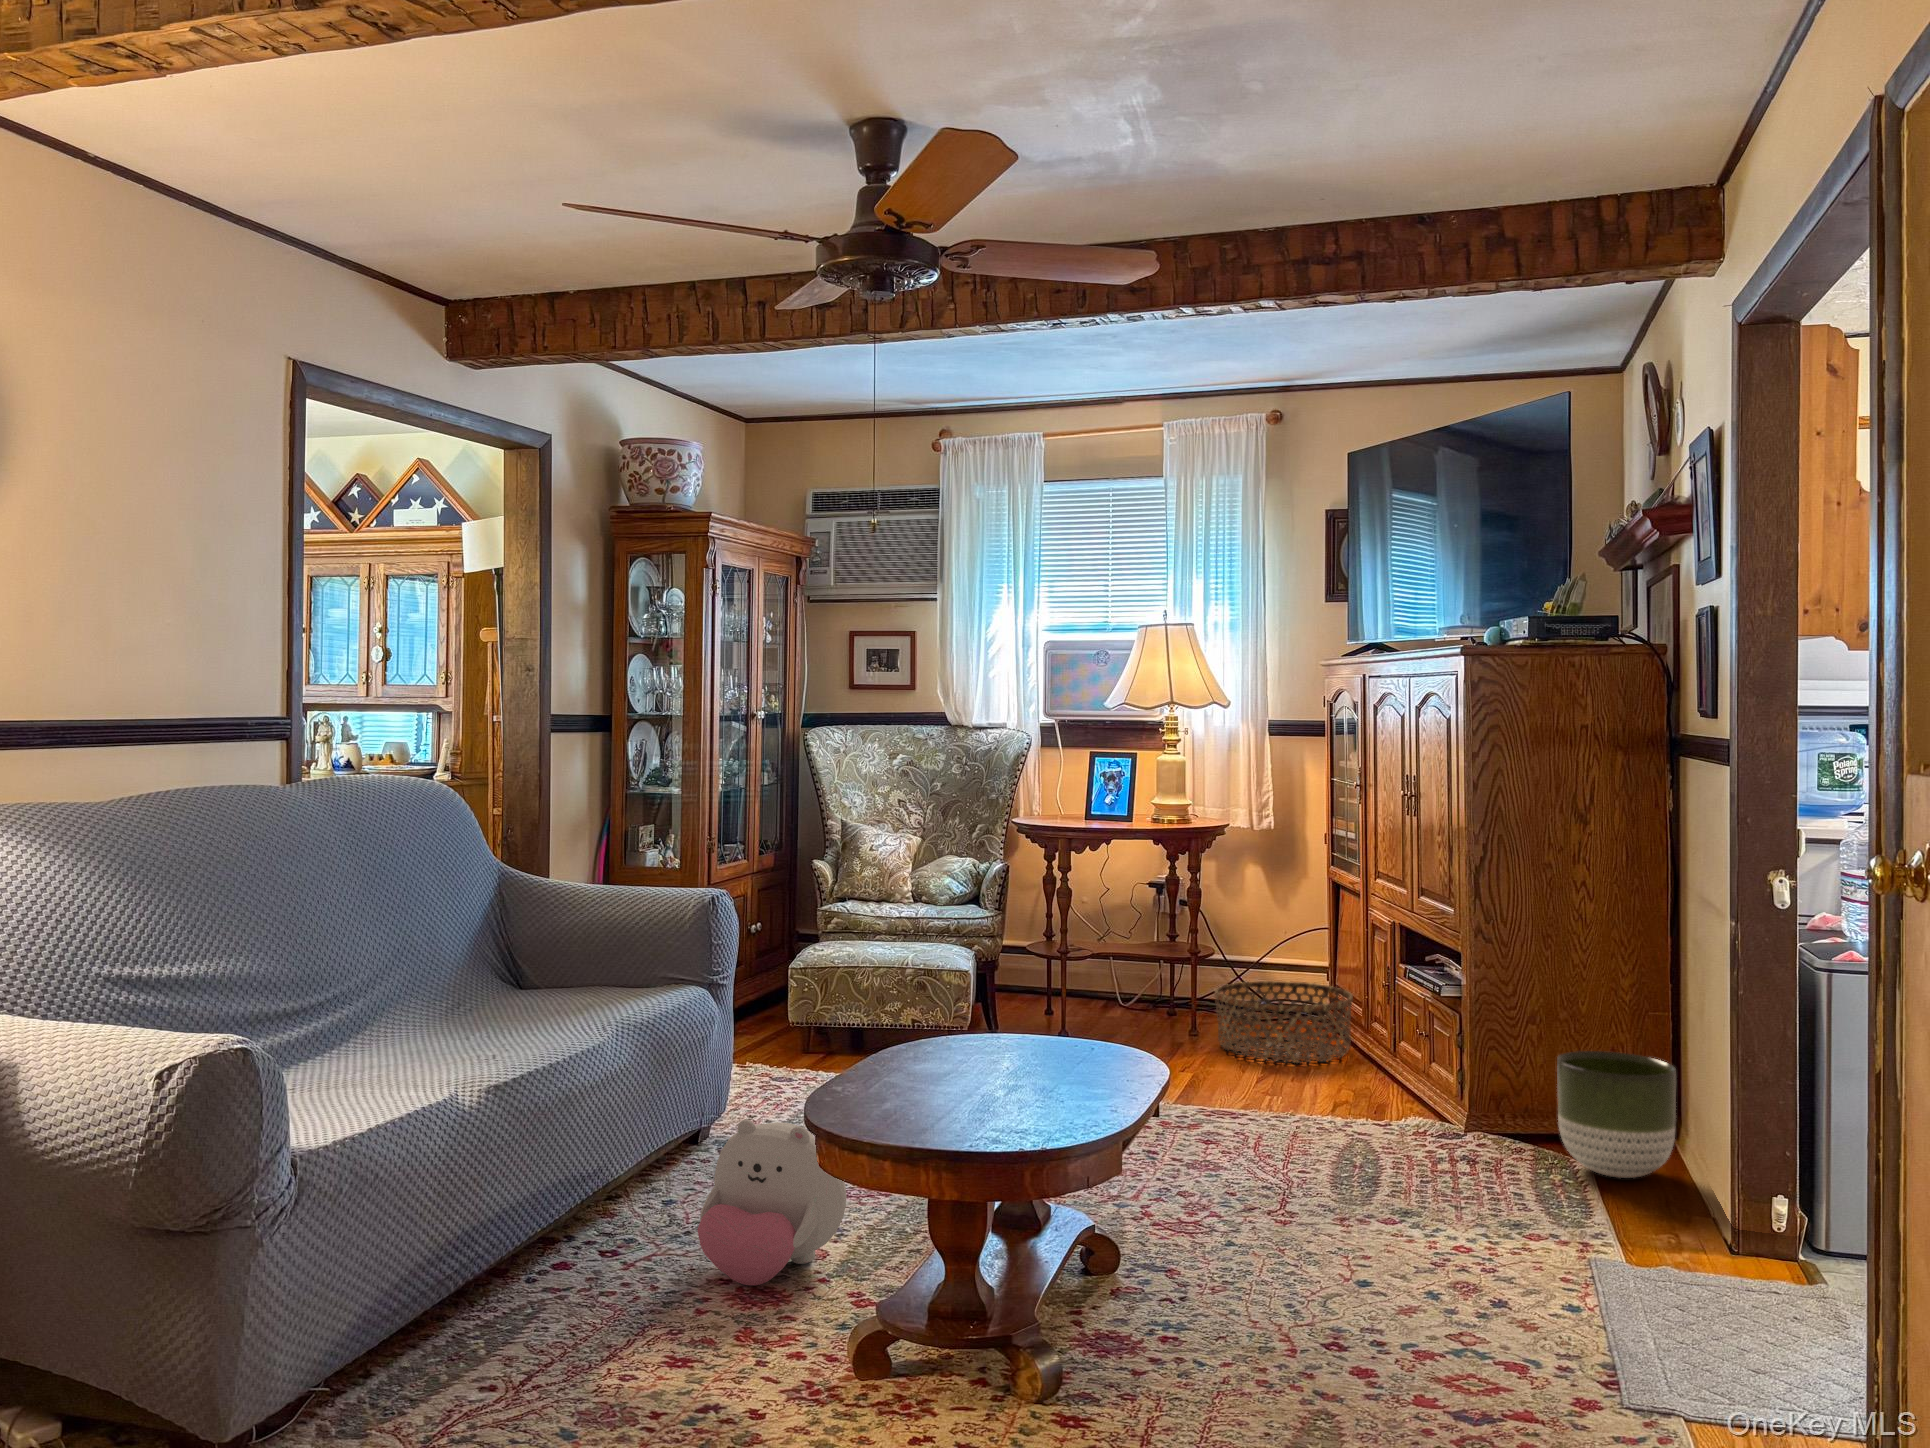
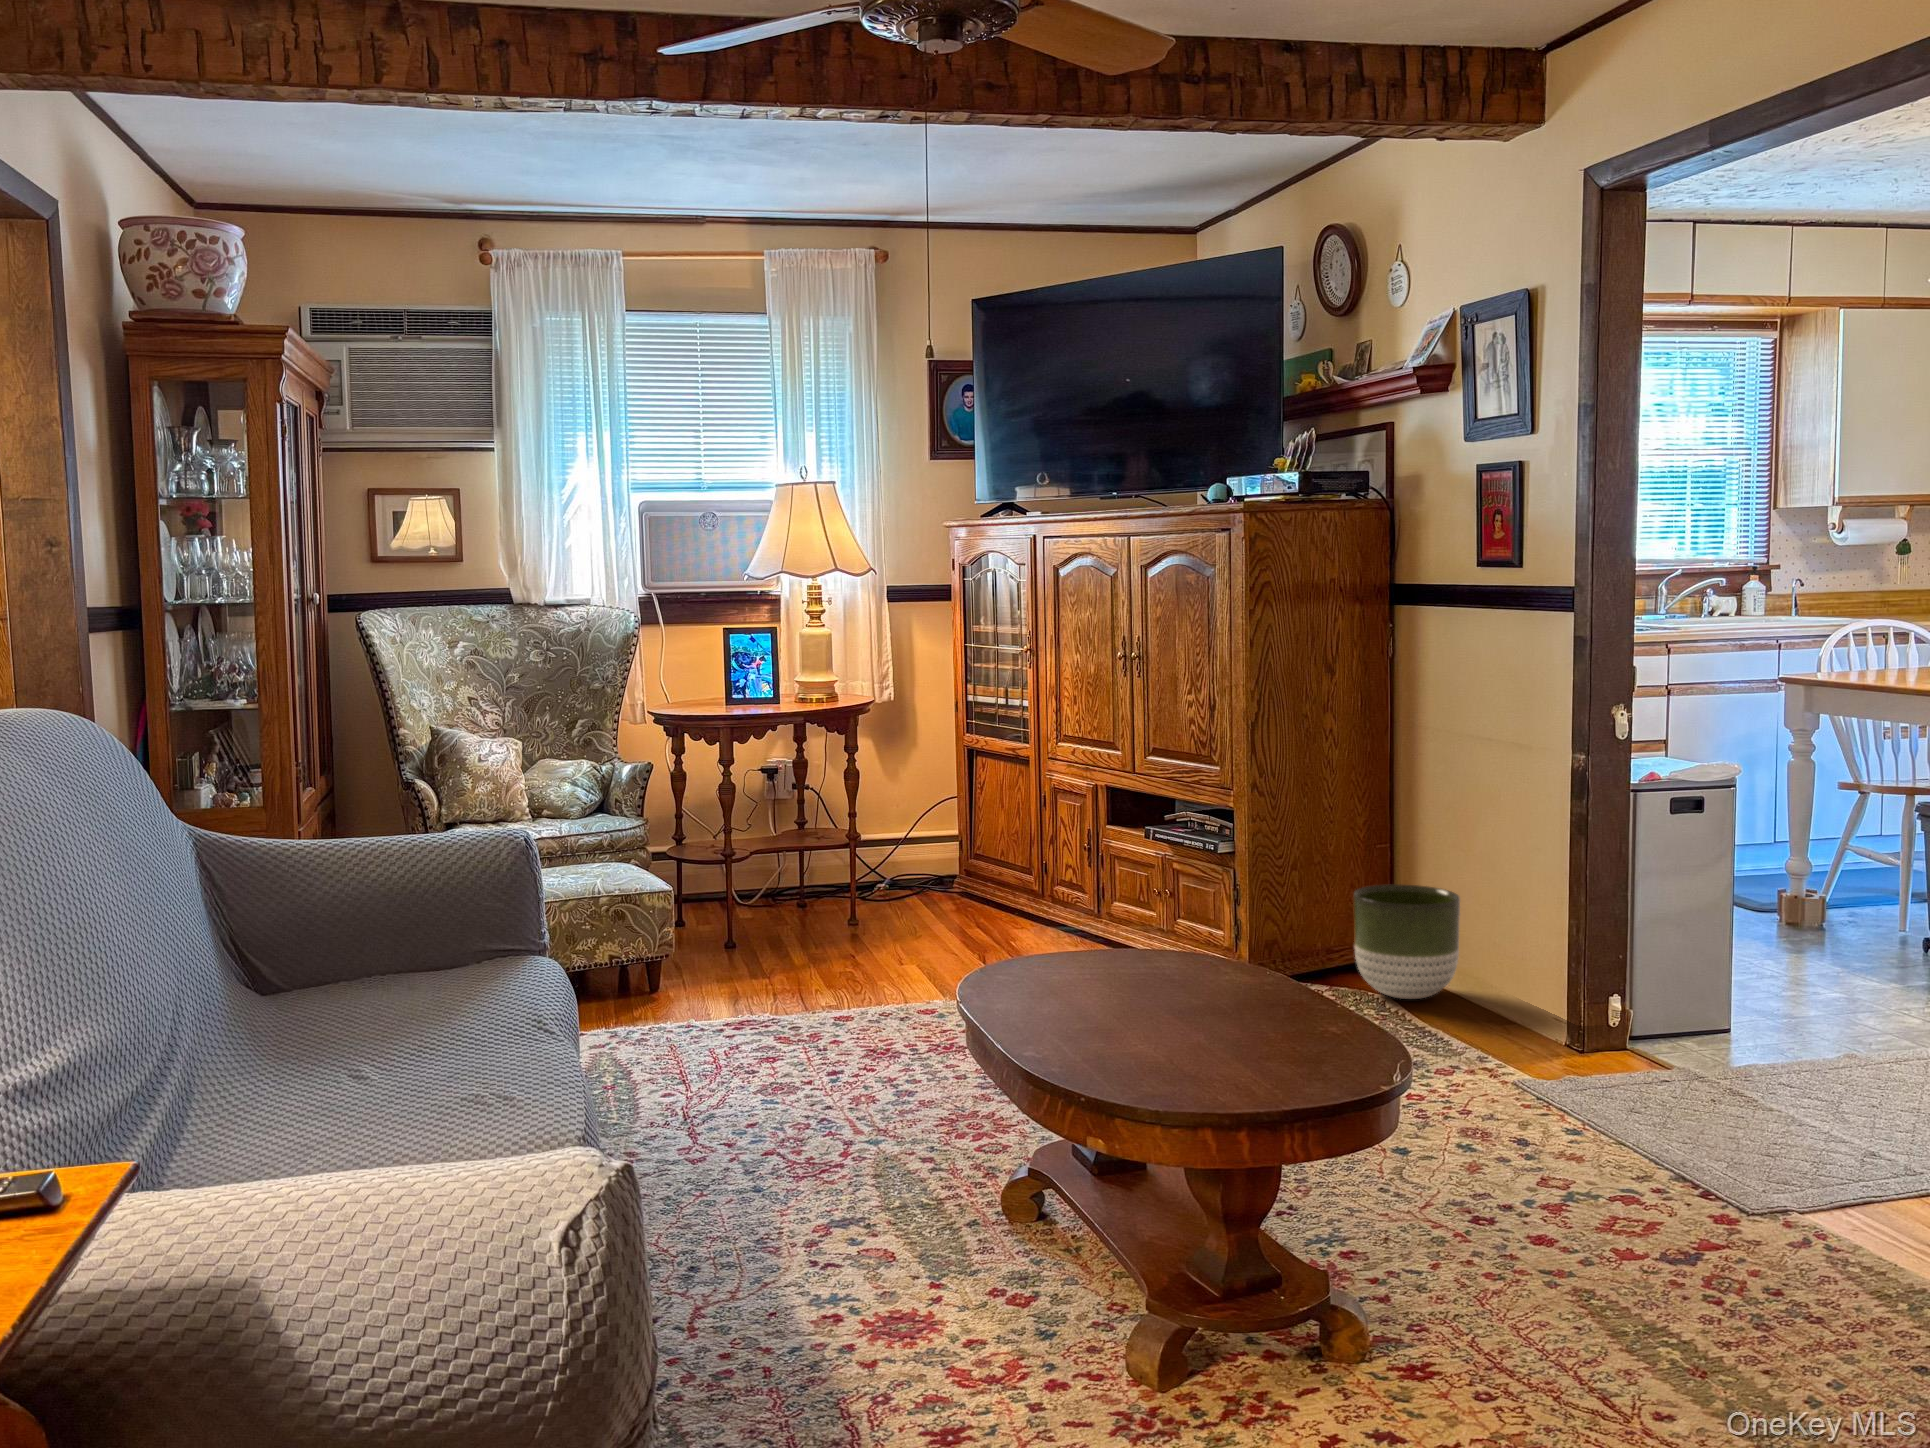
basket: present [1215,981,1353,1063] -> none [901,855,1042,940]
plush toy: present [697,1119,847,1285] -> none [777,1103,950,1313]

